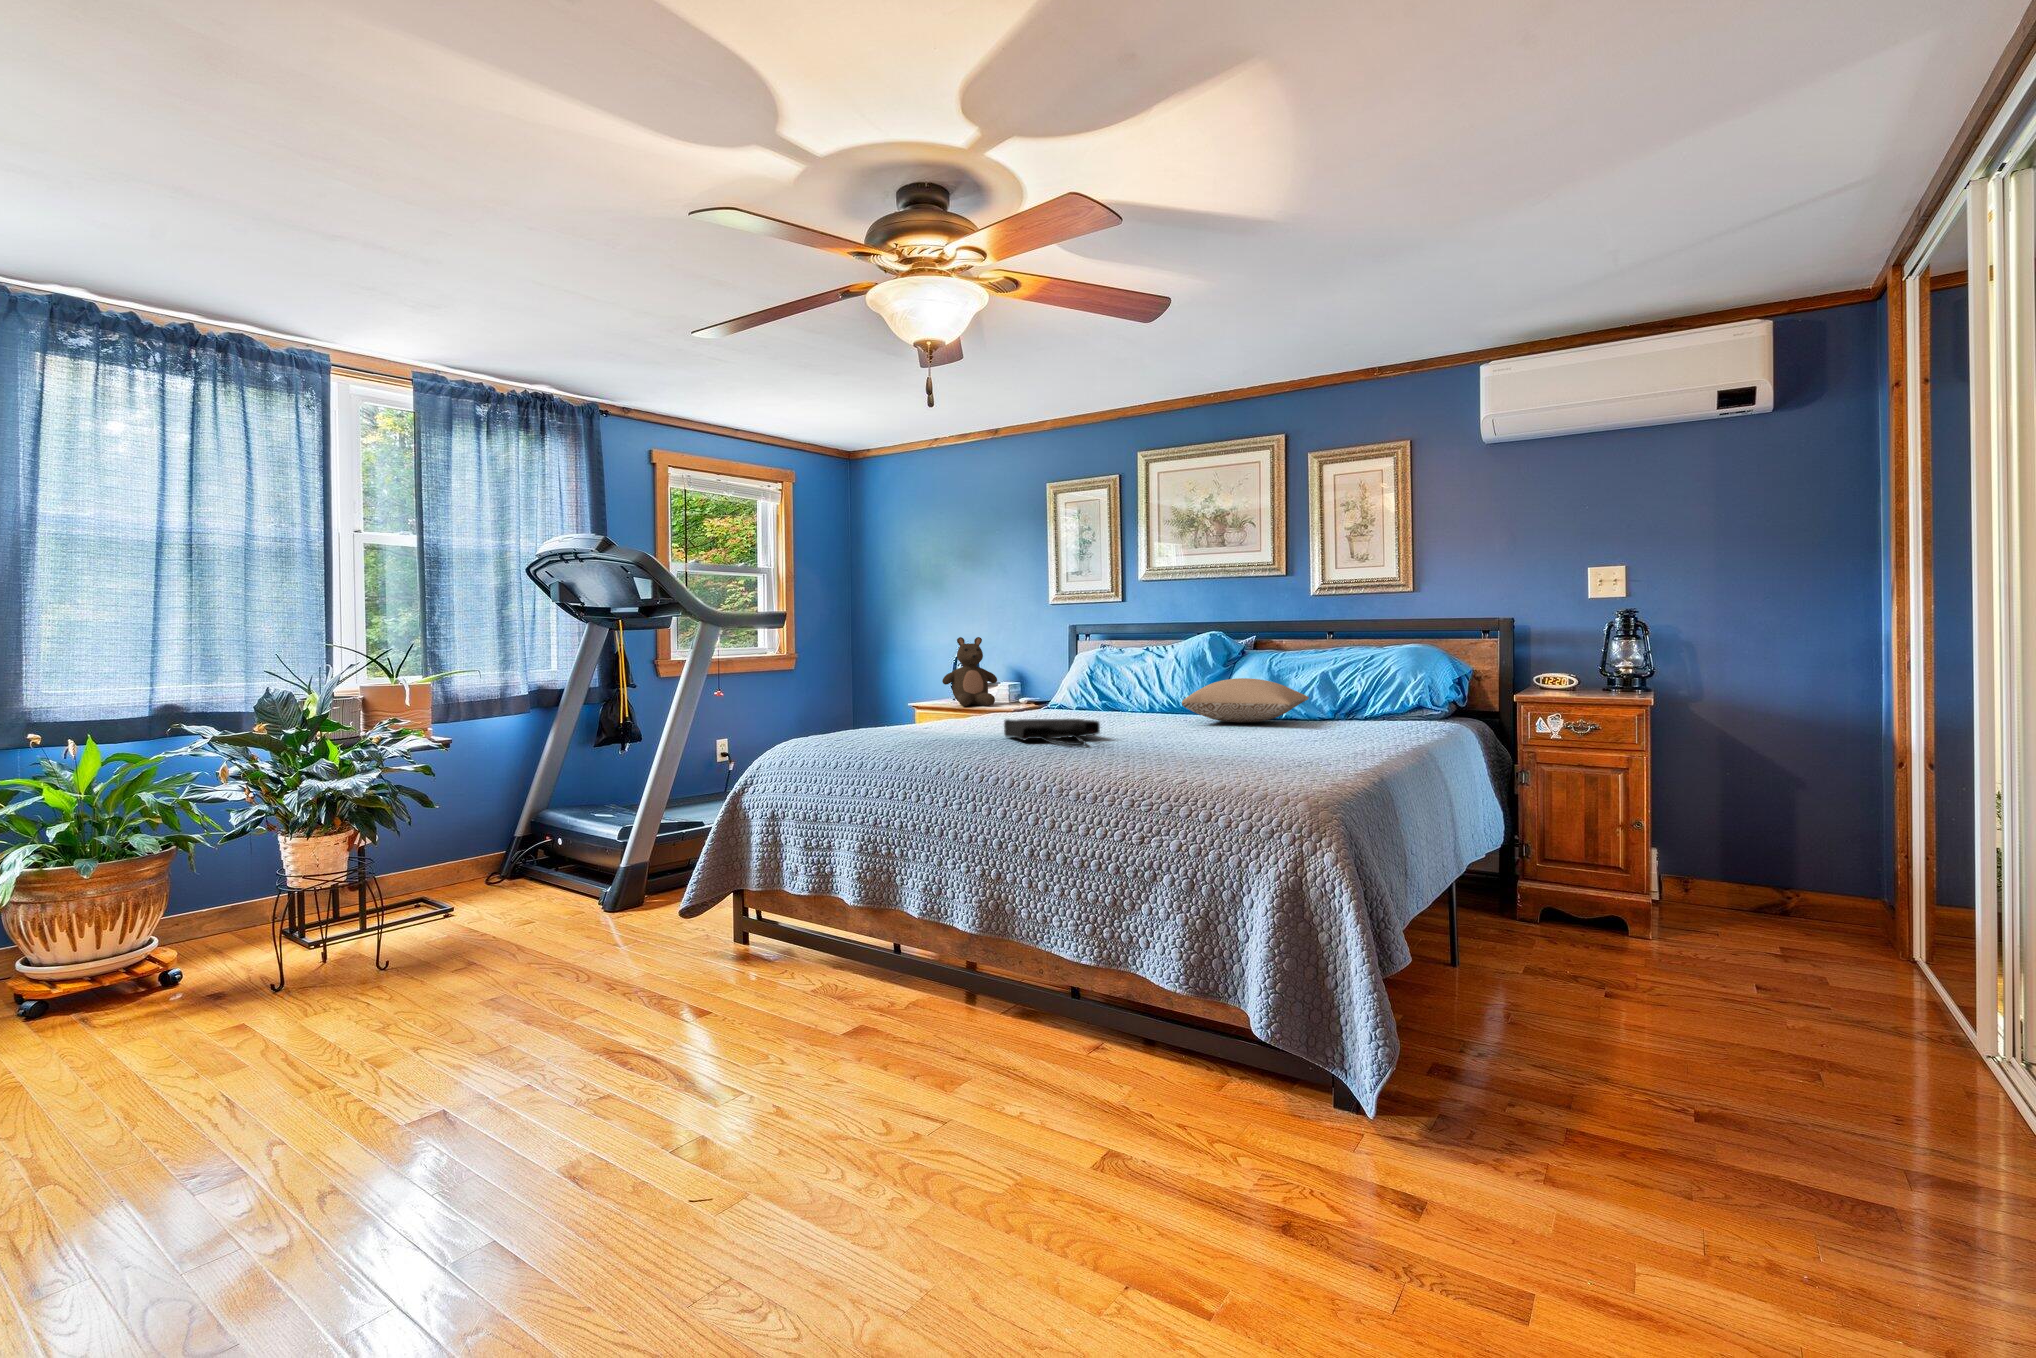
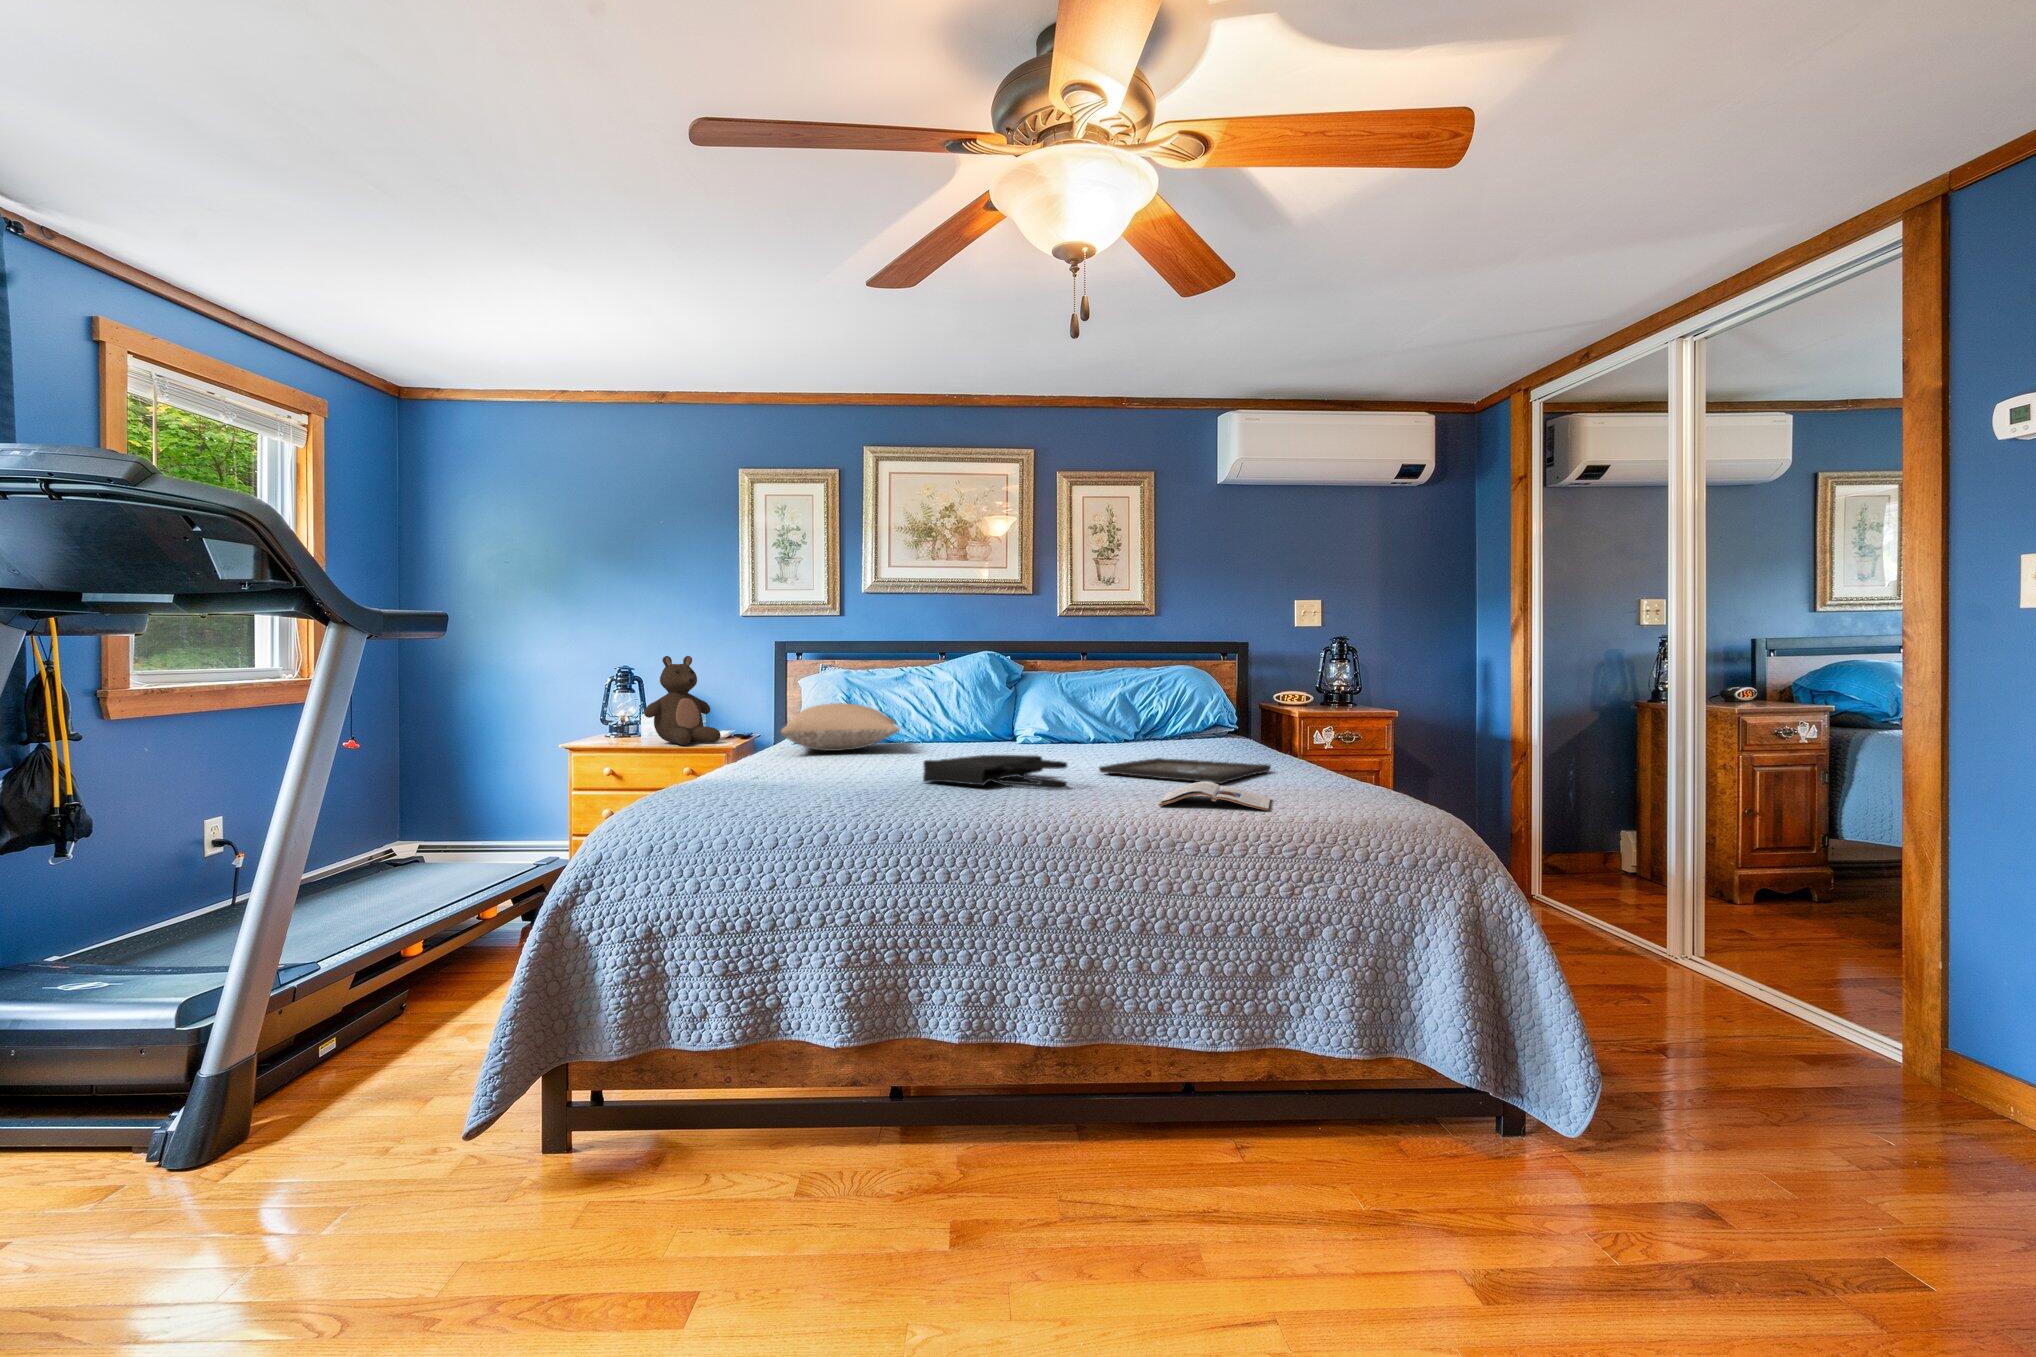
pillow: present [1182,678,1309,723] -> present [781,703,900,751]
tray: none [1153,731,1311,752] -> present [1099,758,1271,784]
magazine: none [1086,746,1198,771] -> present [1158,782,1270,810]

